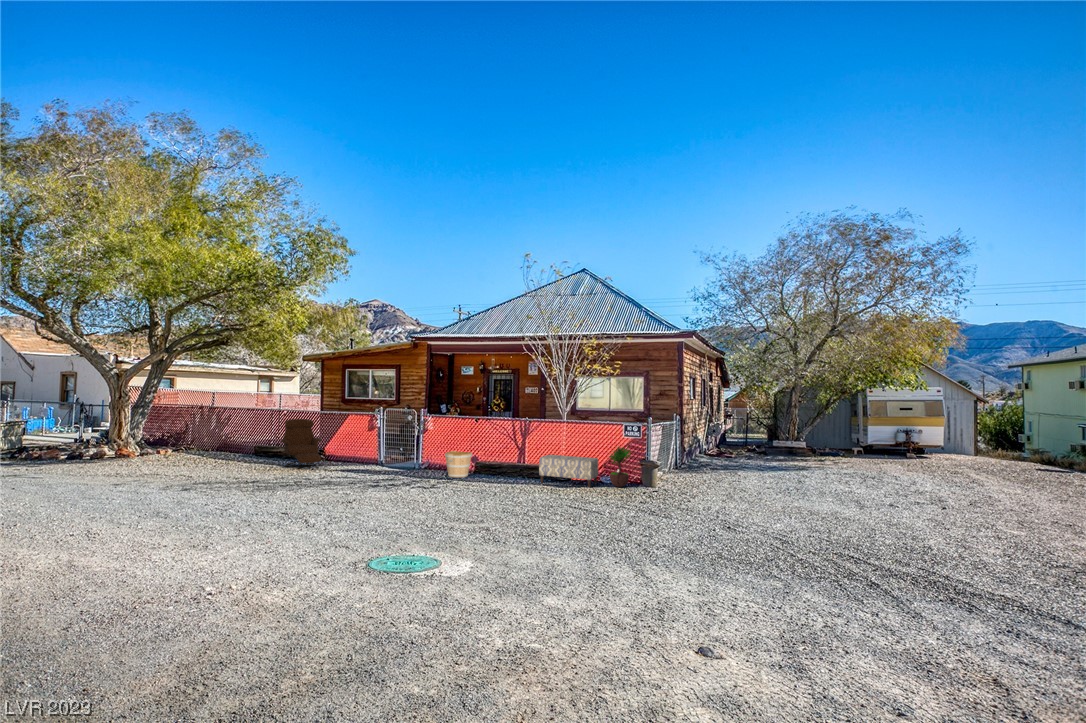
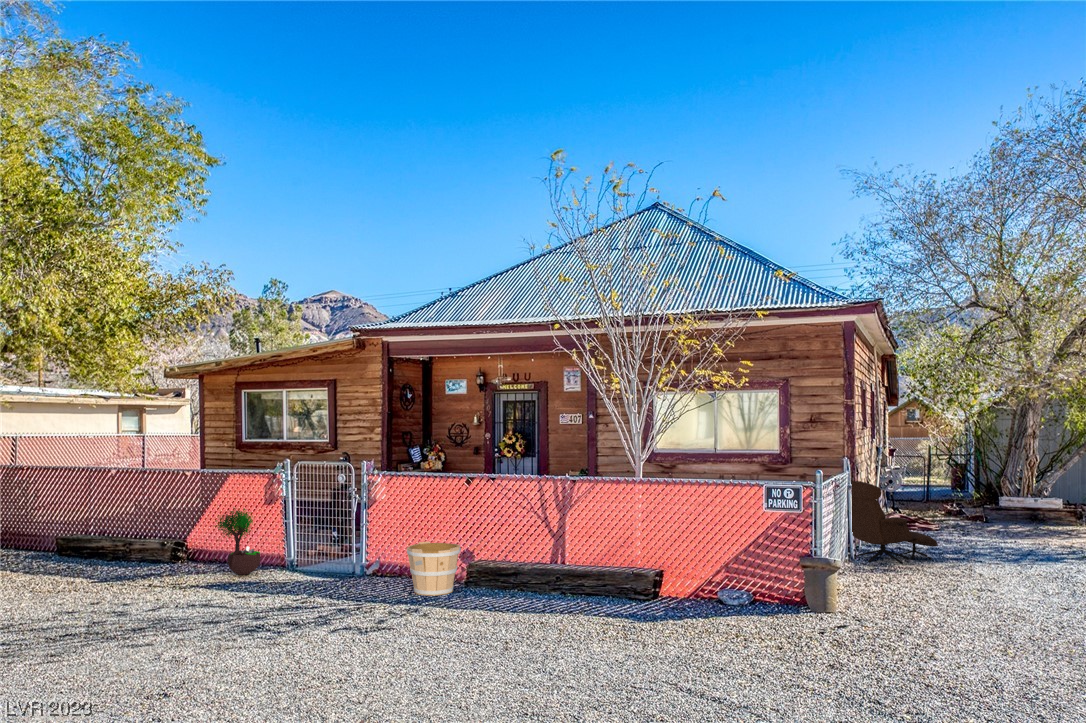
lounge chair: present [281,419,321,469] -> present [852,481,938,564]
potted tree: present [610,447,631,487] -> present [216,509,260,575]
bench: present [539,455,599,488] -> none [594,547,715,619]

